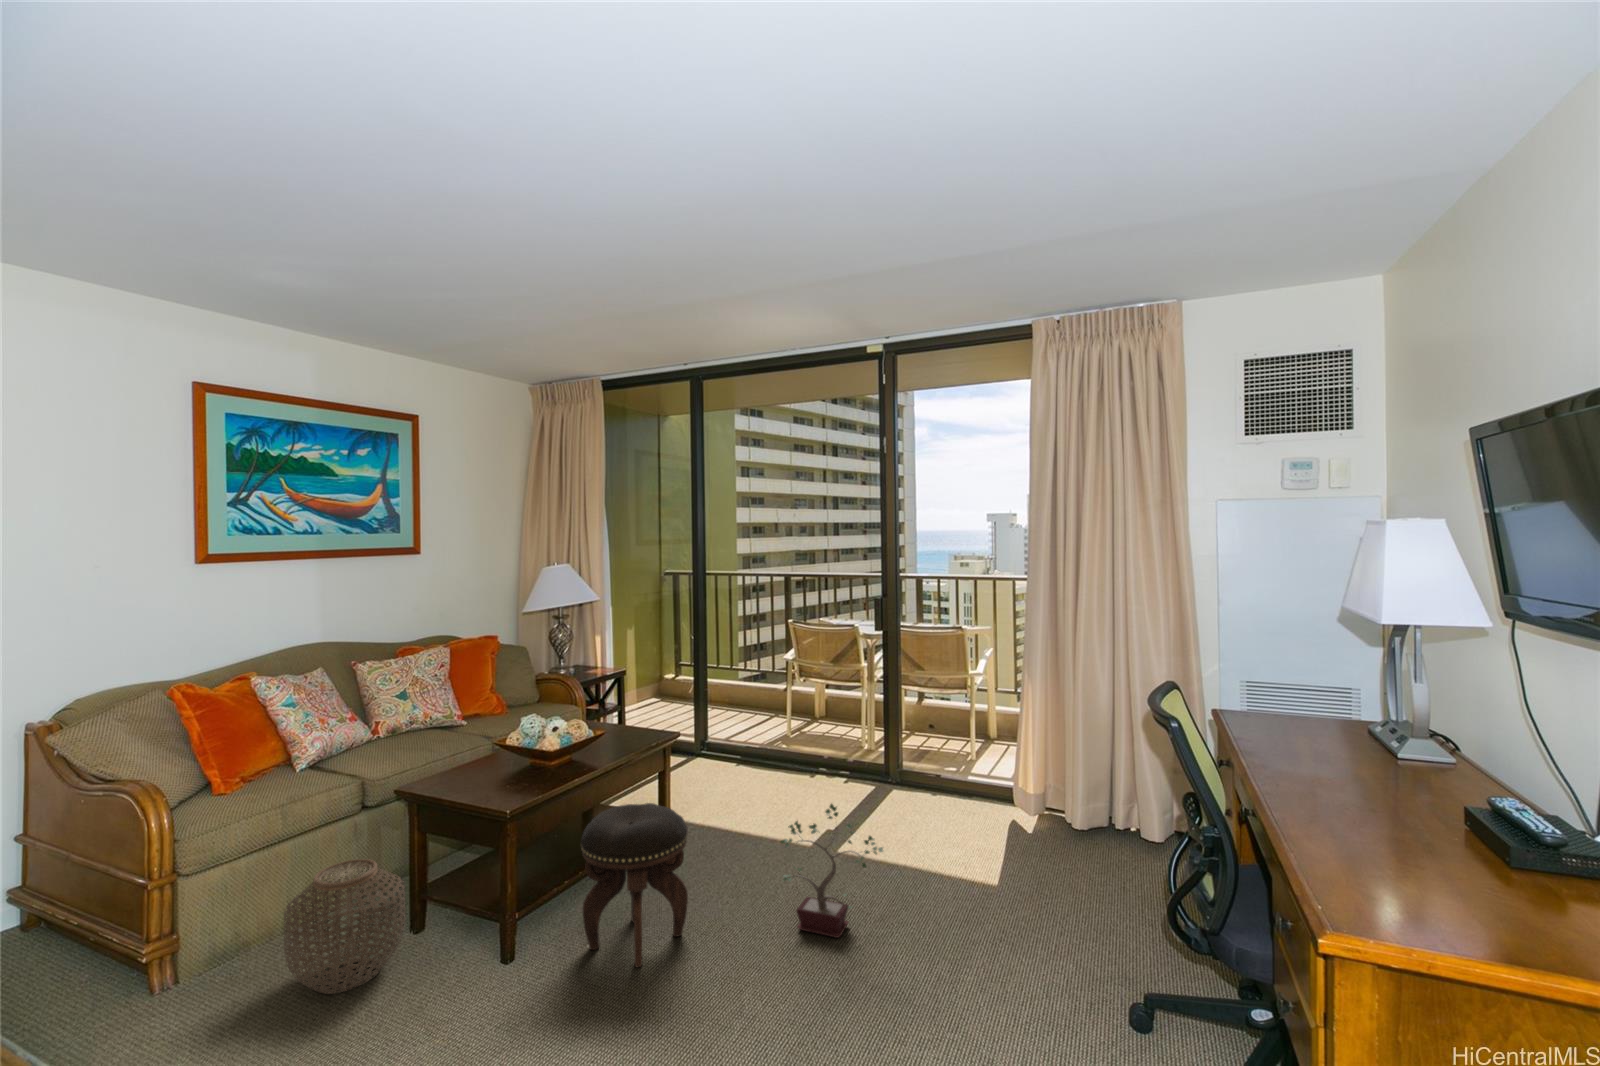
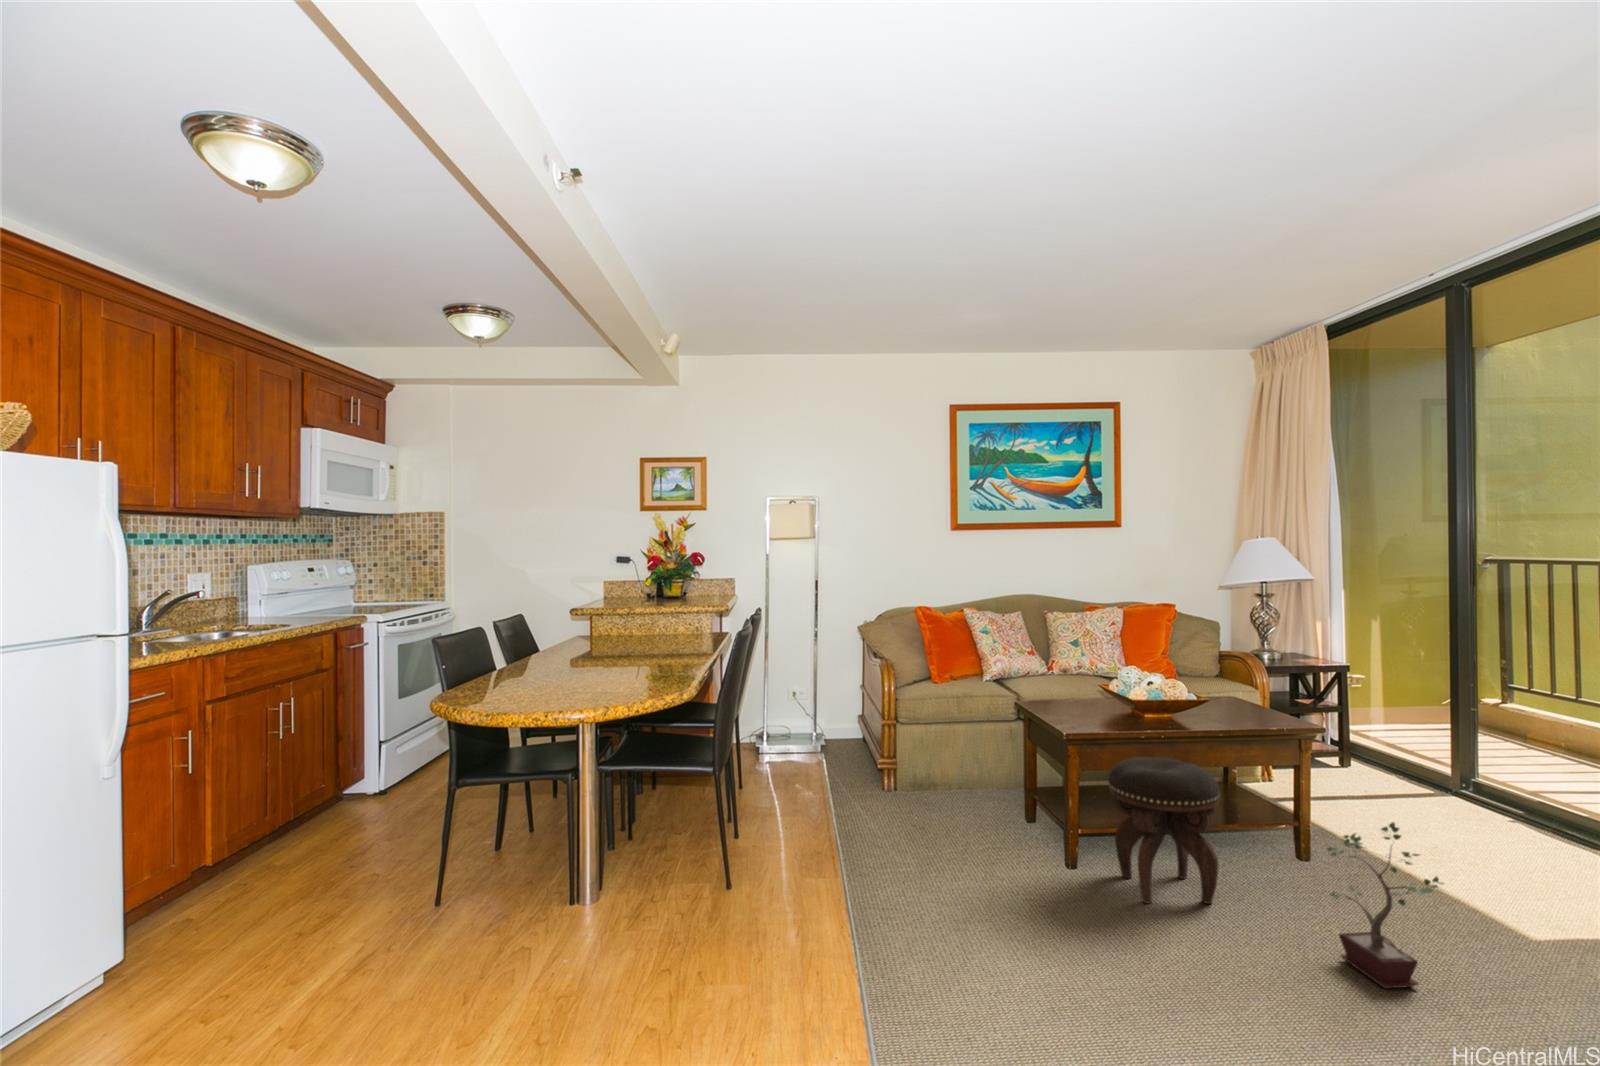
woven basket: present [284,859,405,994] -> none [928,738,1004,826]

